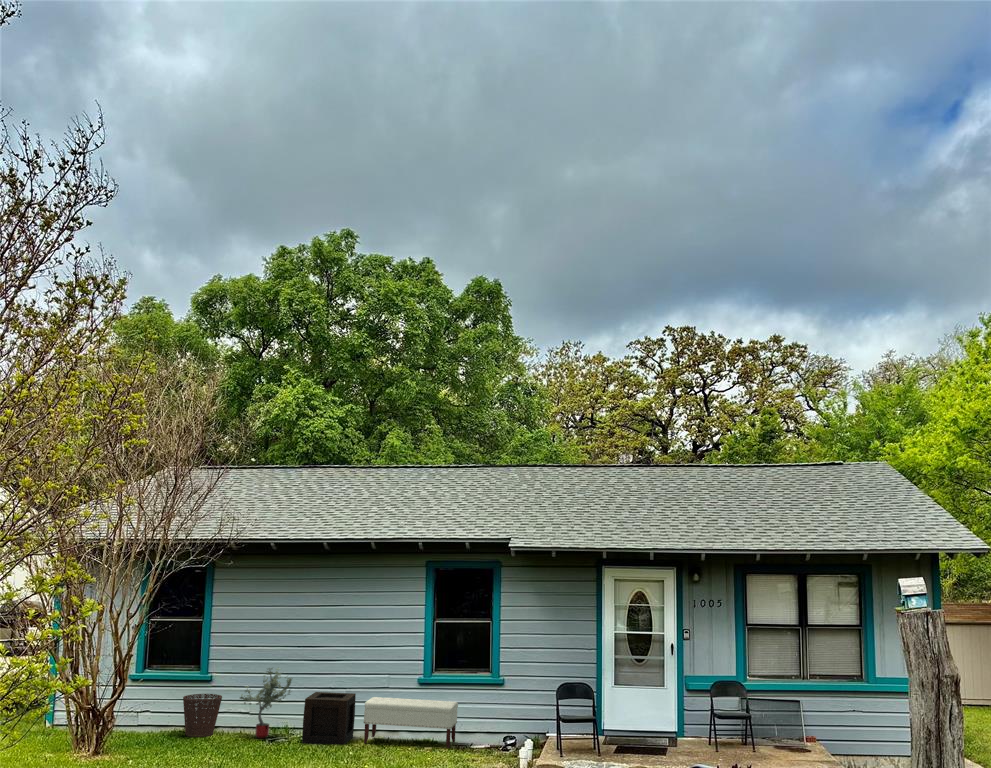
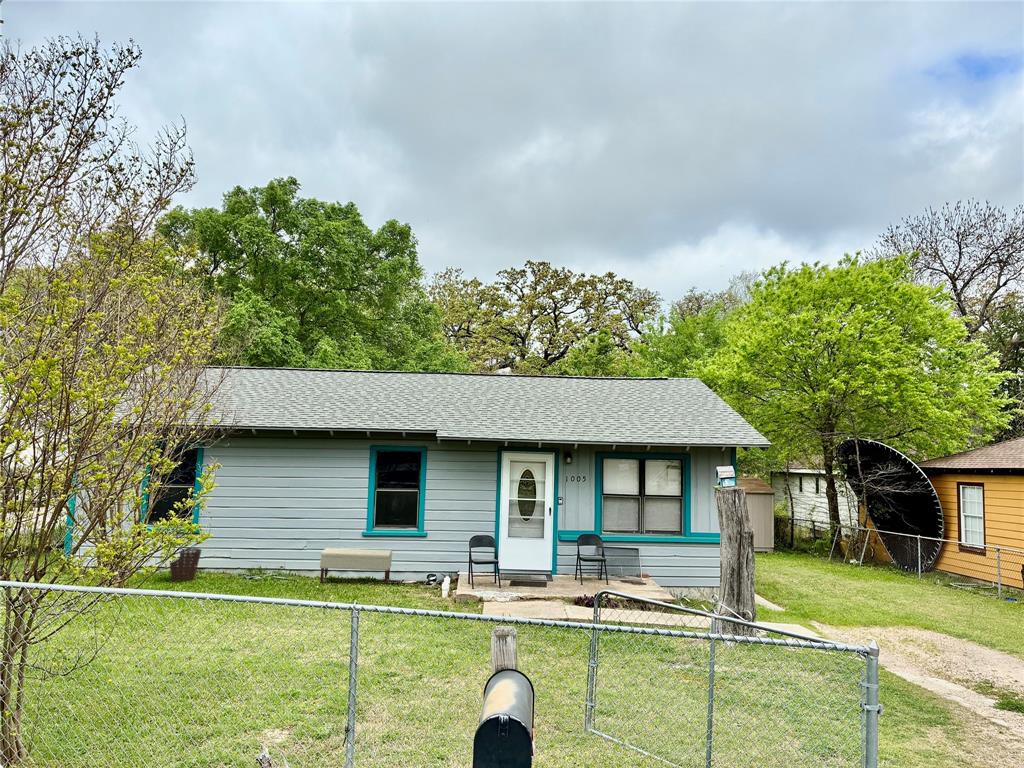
potted tree: present [240,668,292,739] -> none [216,527,262,581]
wooden crate: present [302,692,356,745] -> none [271,545,311,584]

